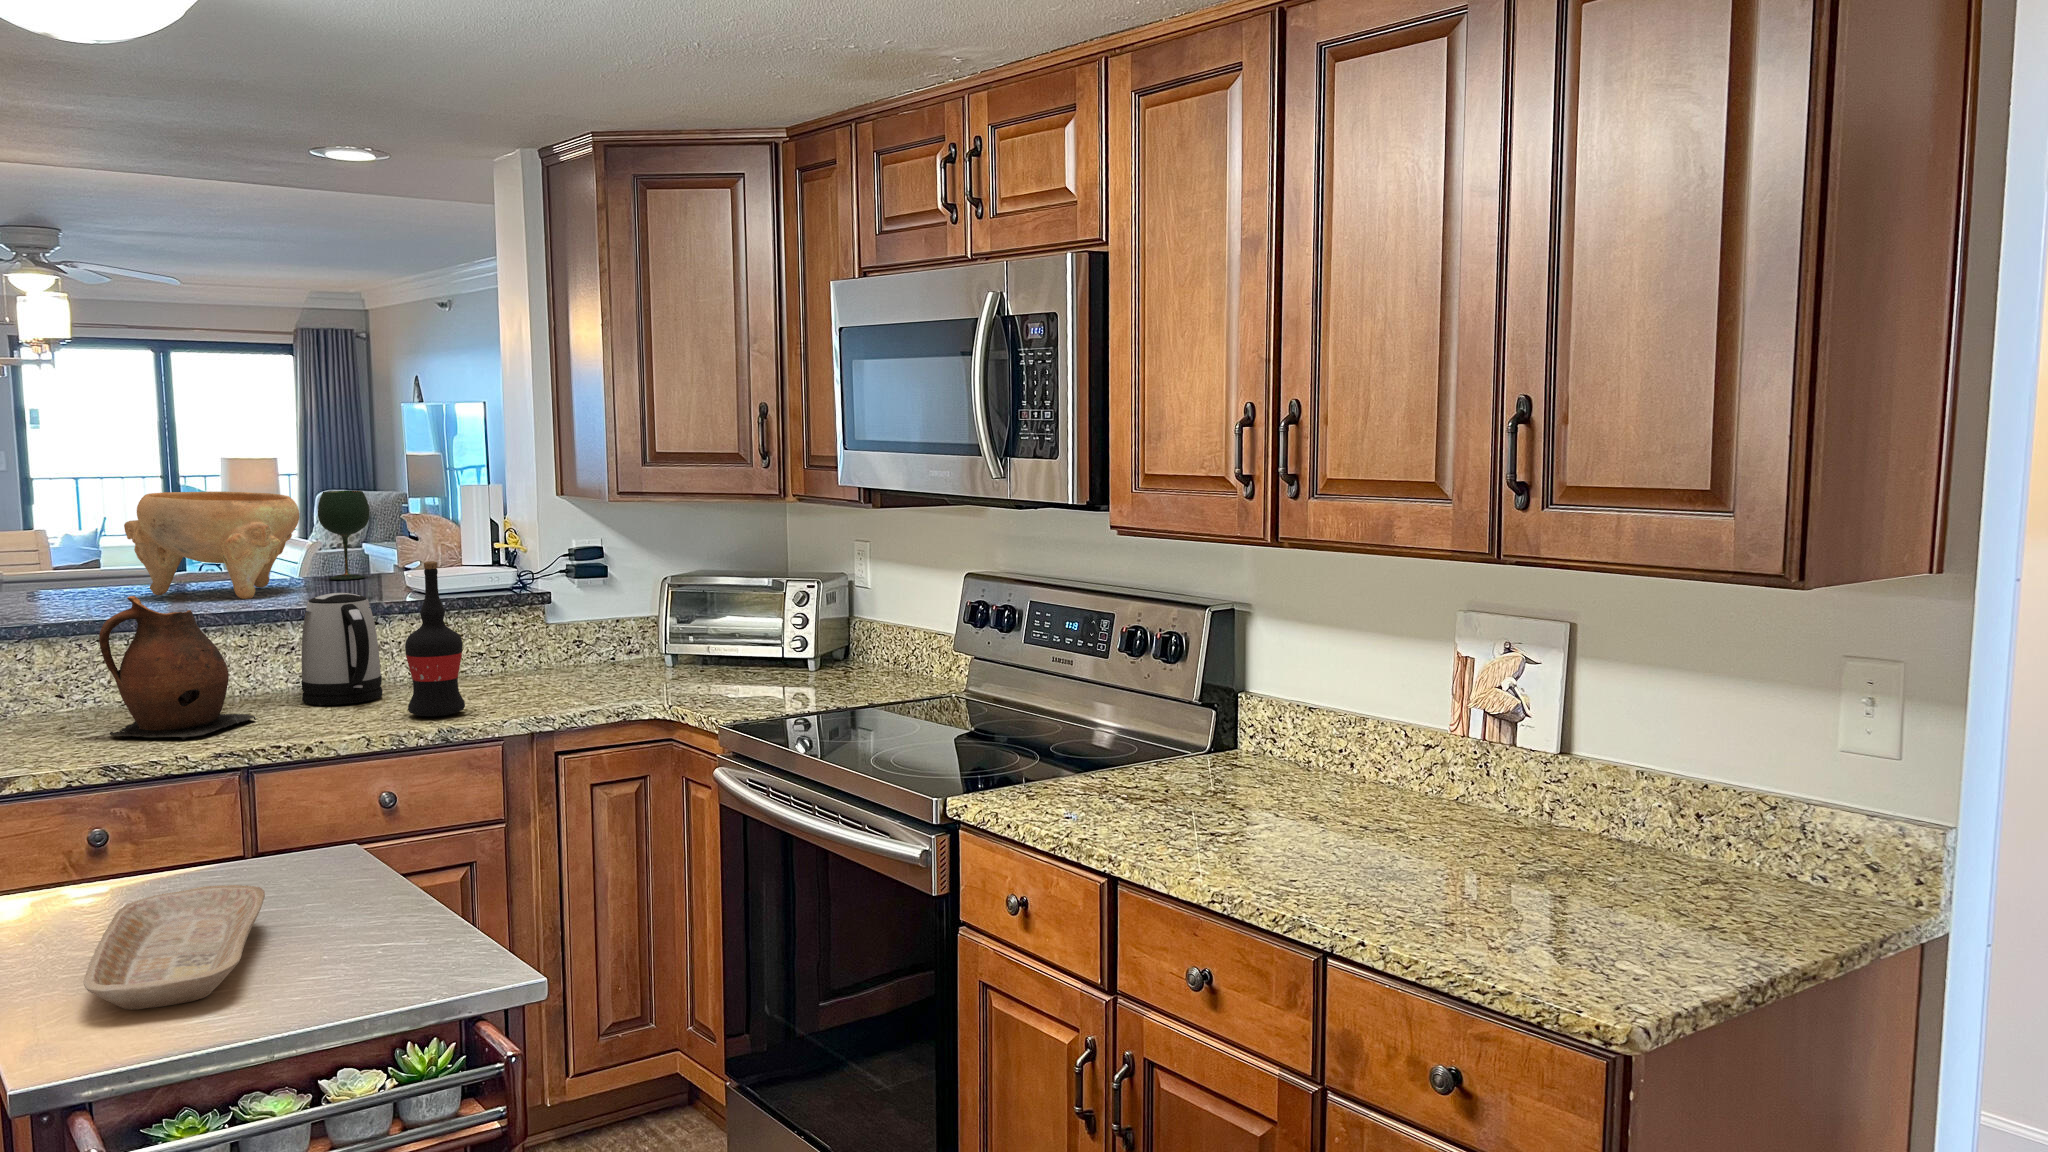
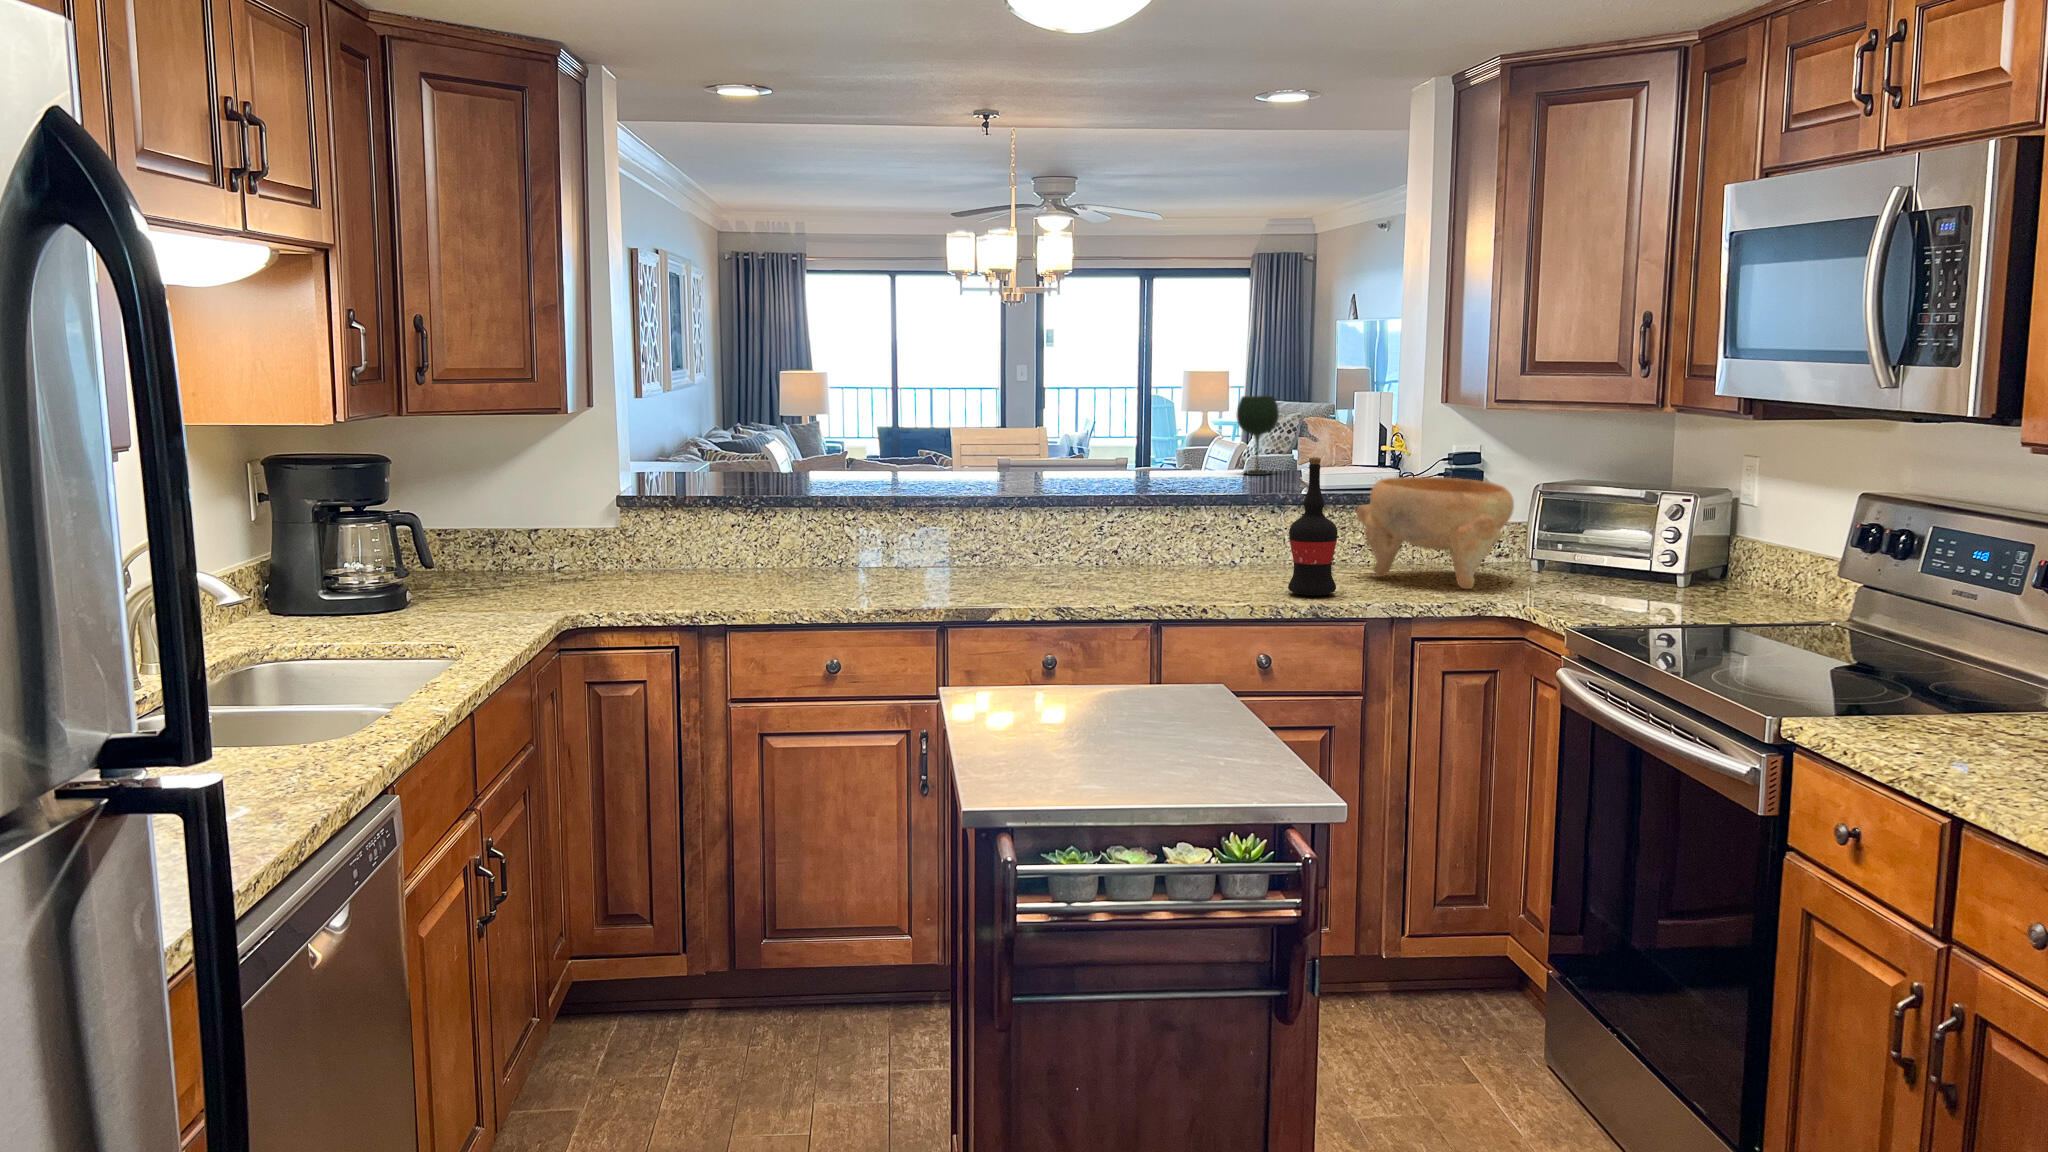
decorative bowl: present [124,492,299,599] -> present [1356,477,1514,589]
kettle: present [301,593,382,705] -> none [1208,483,1272,579]
ceramic pitcher: present [99,596,256,740] -> none [1064,476,1171,594]
tray: present [83,885,265,1010] -> none [1024,694,1149,769]

